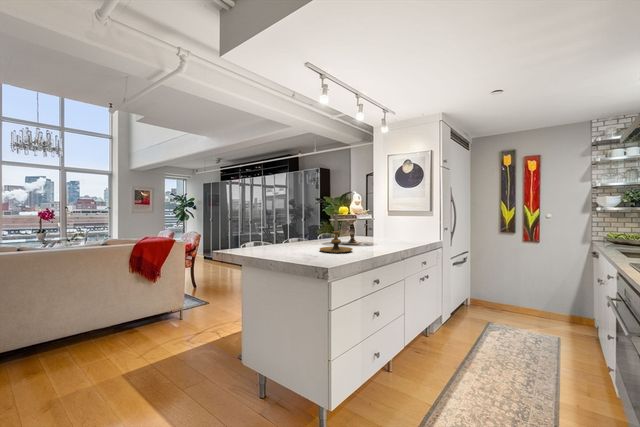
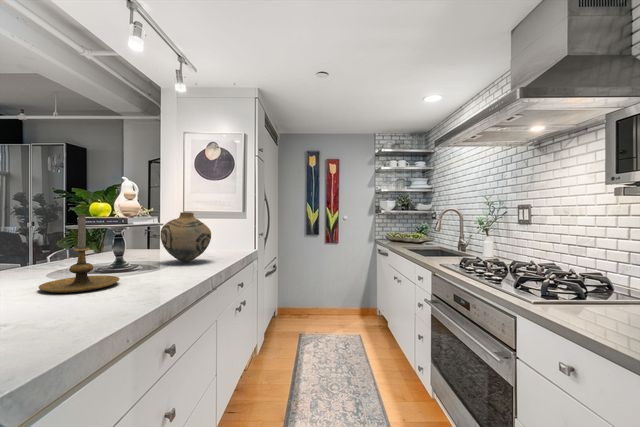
vase: none [374,212,406,245] -> present [160,212,211,262]

